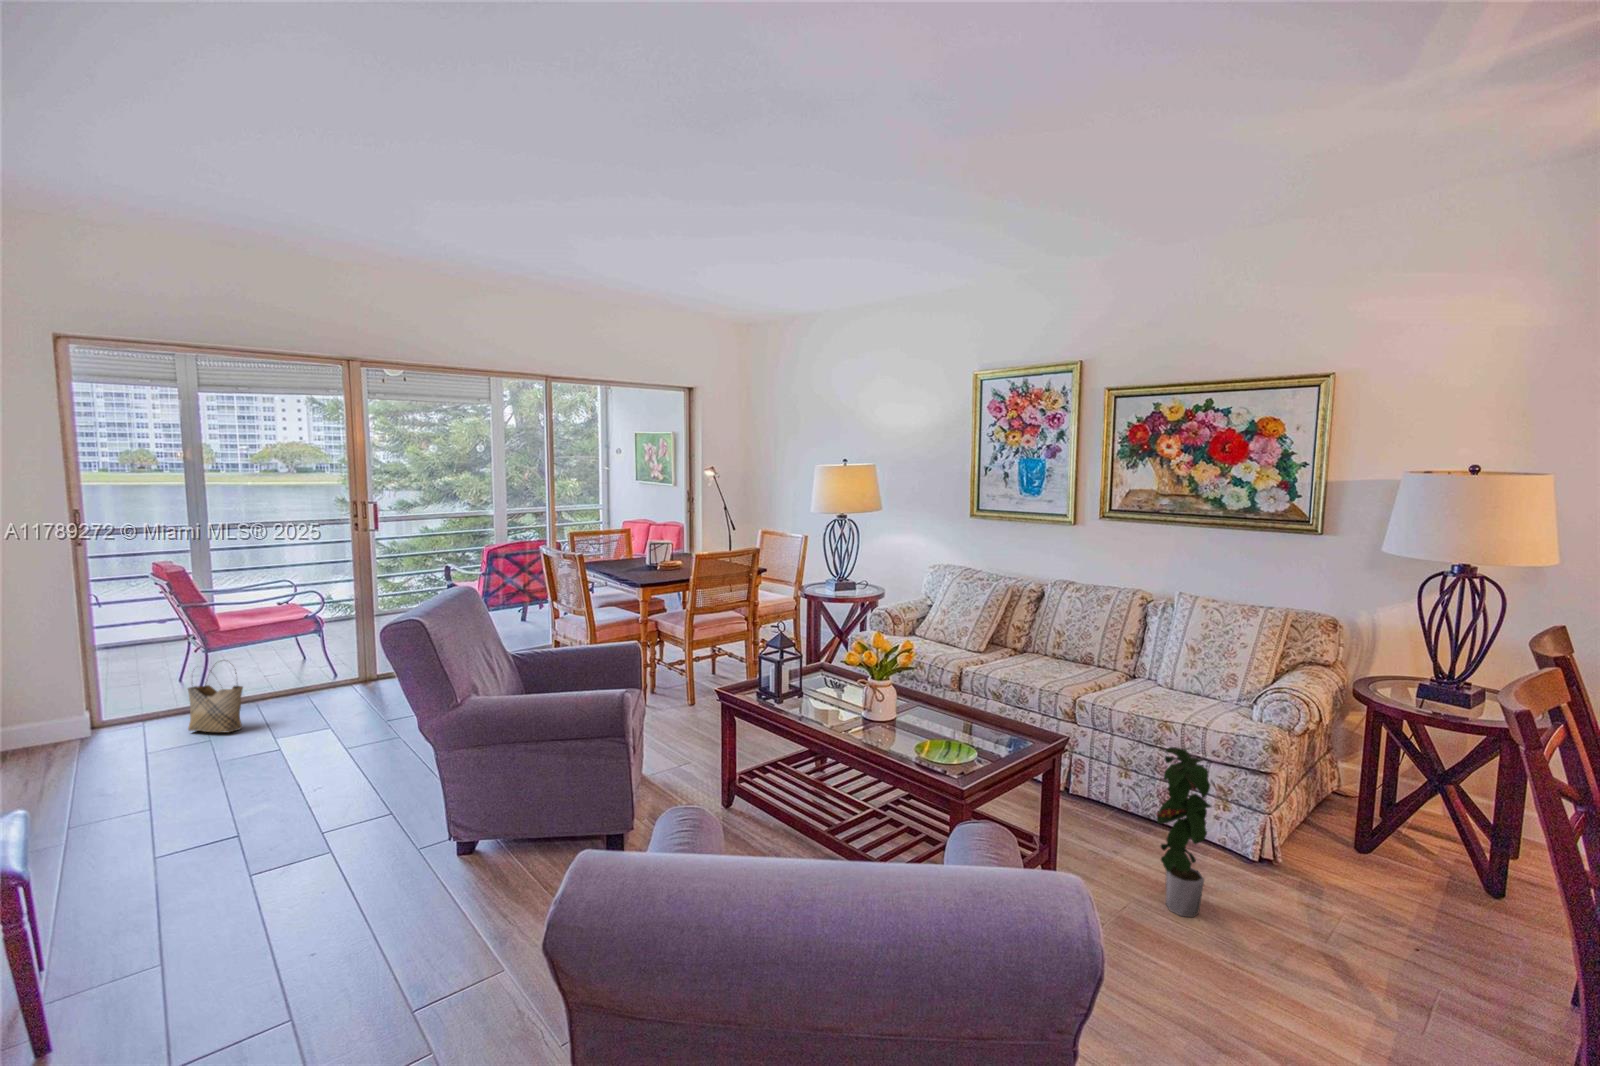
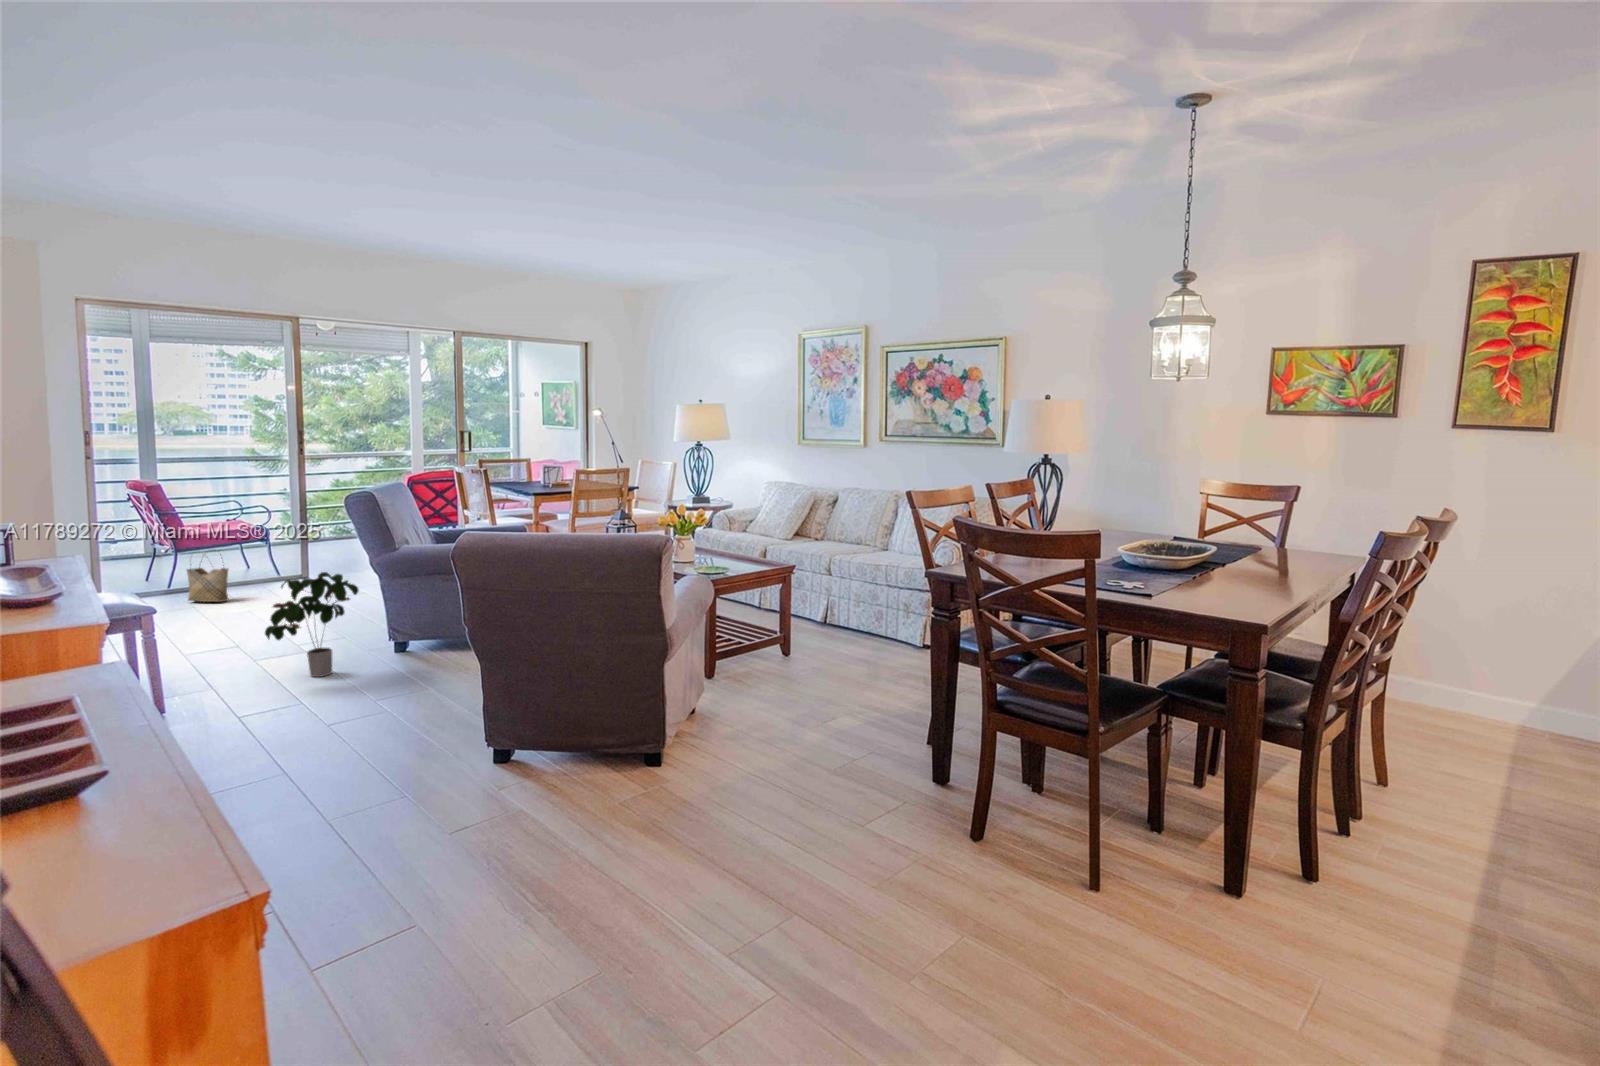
potted plant: present [1156,747,1212,917] -> present [265,572,359,677]

